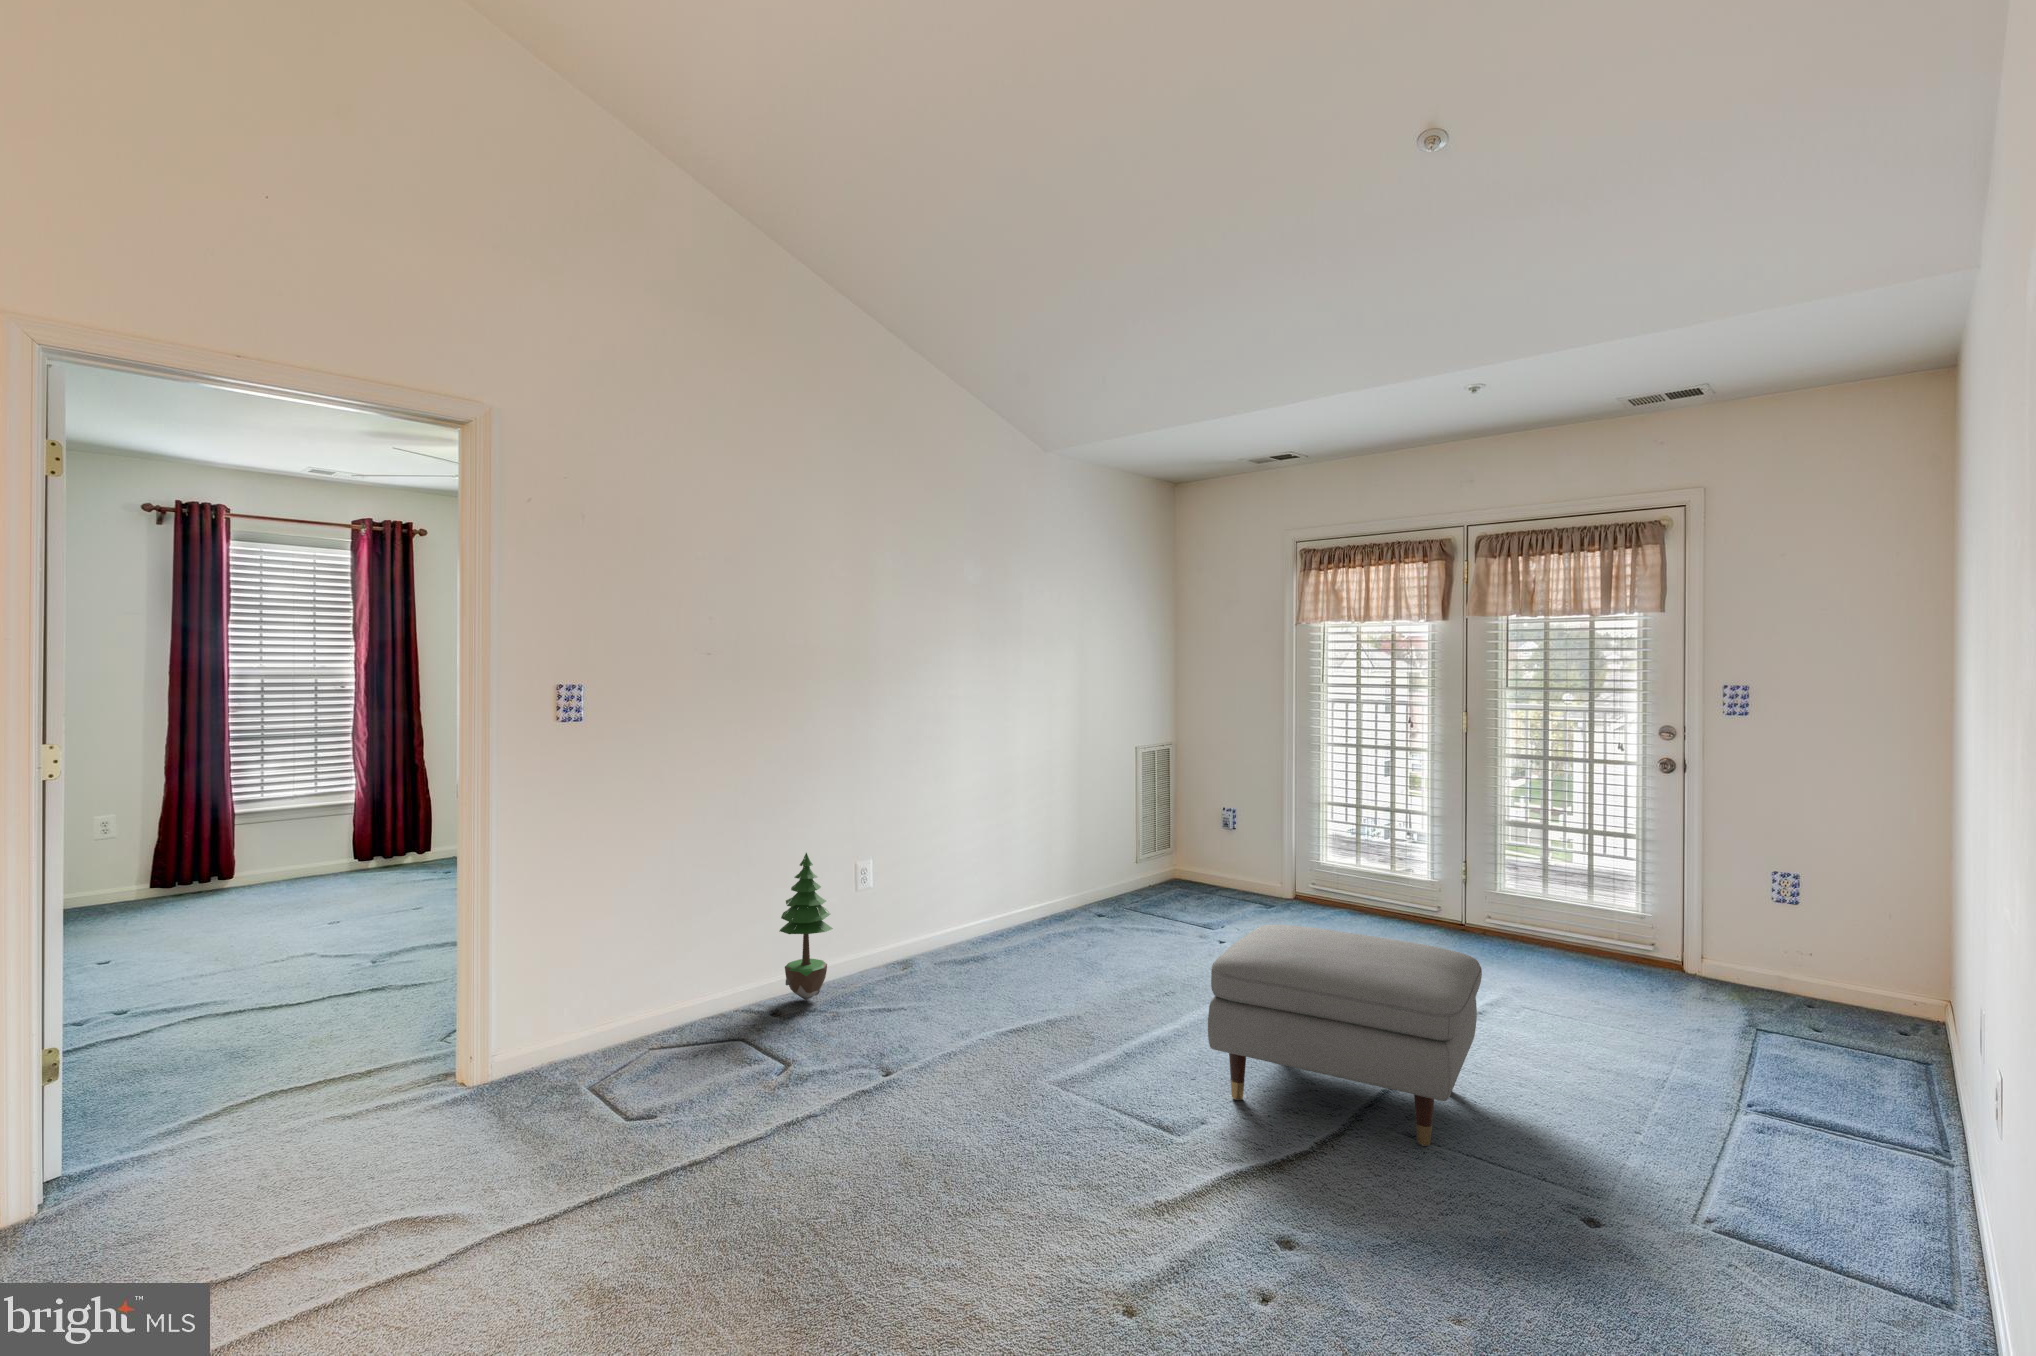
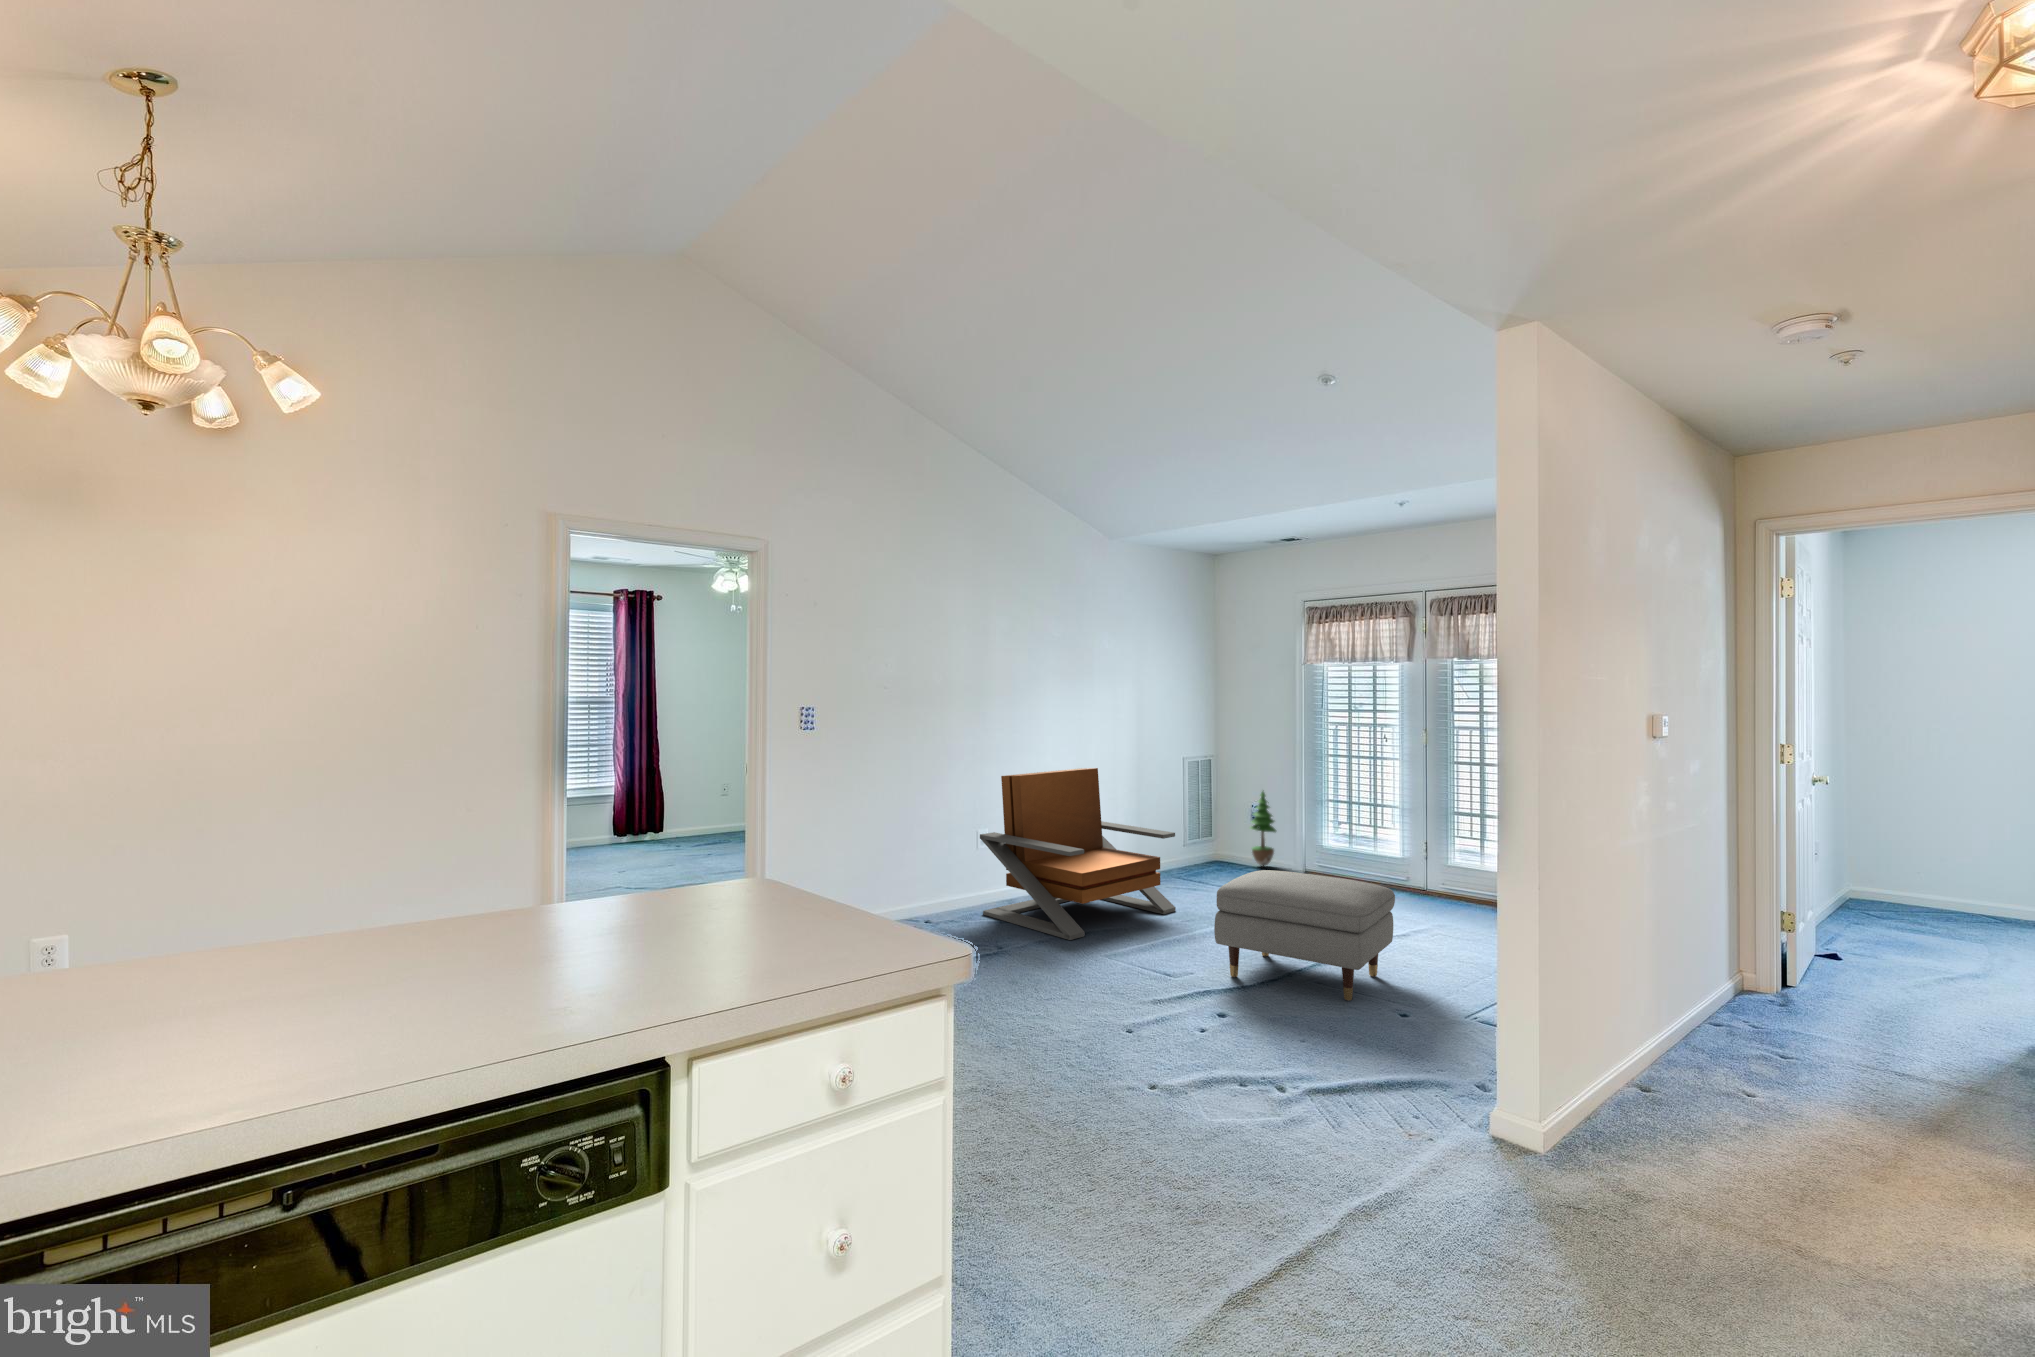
lounge chair: none [851,768,1135,1031] -> present [980,768,1176,940]
potted tree: present [780,853,833,1000] -> present [1250,791,1276,866]

